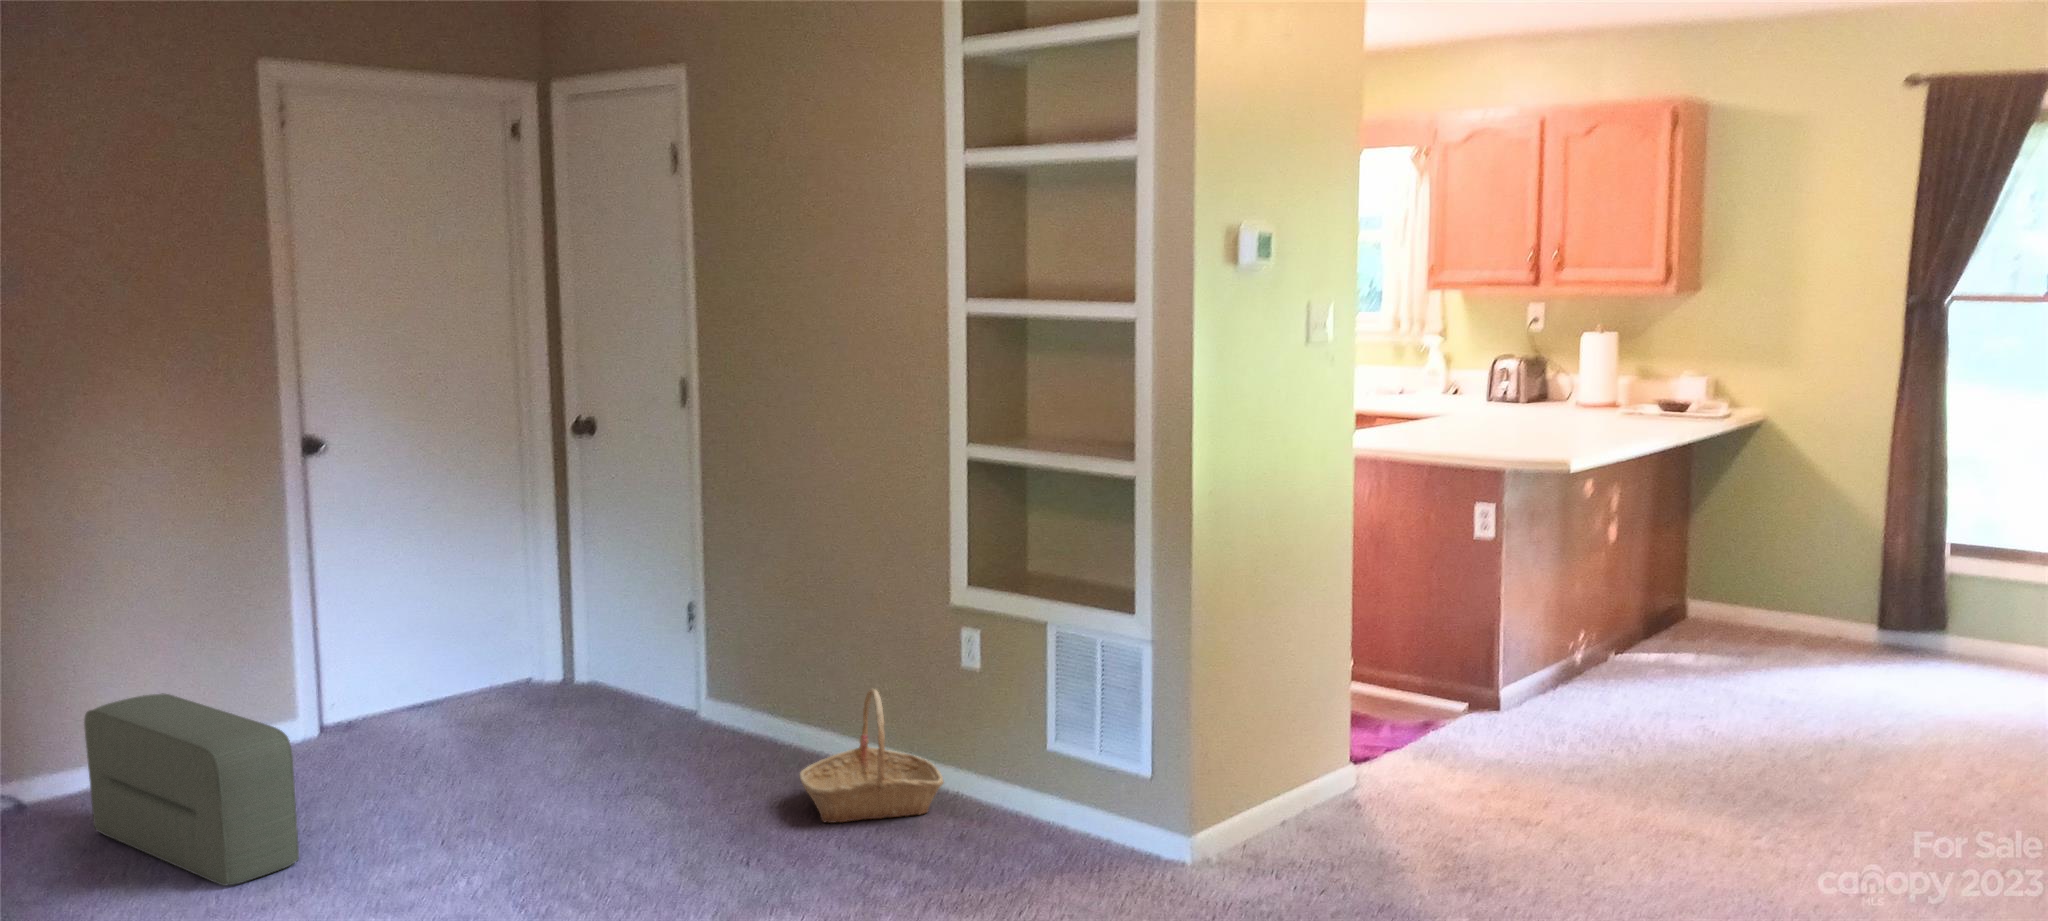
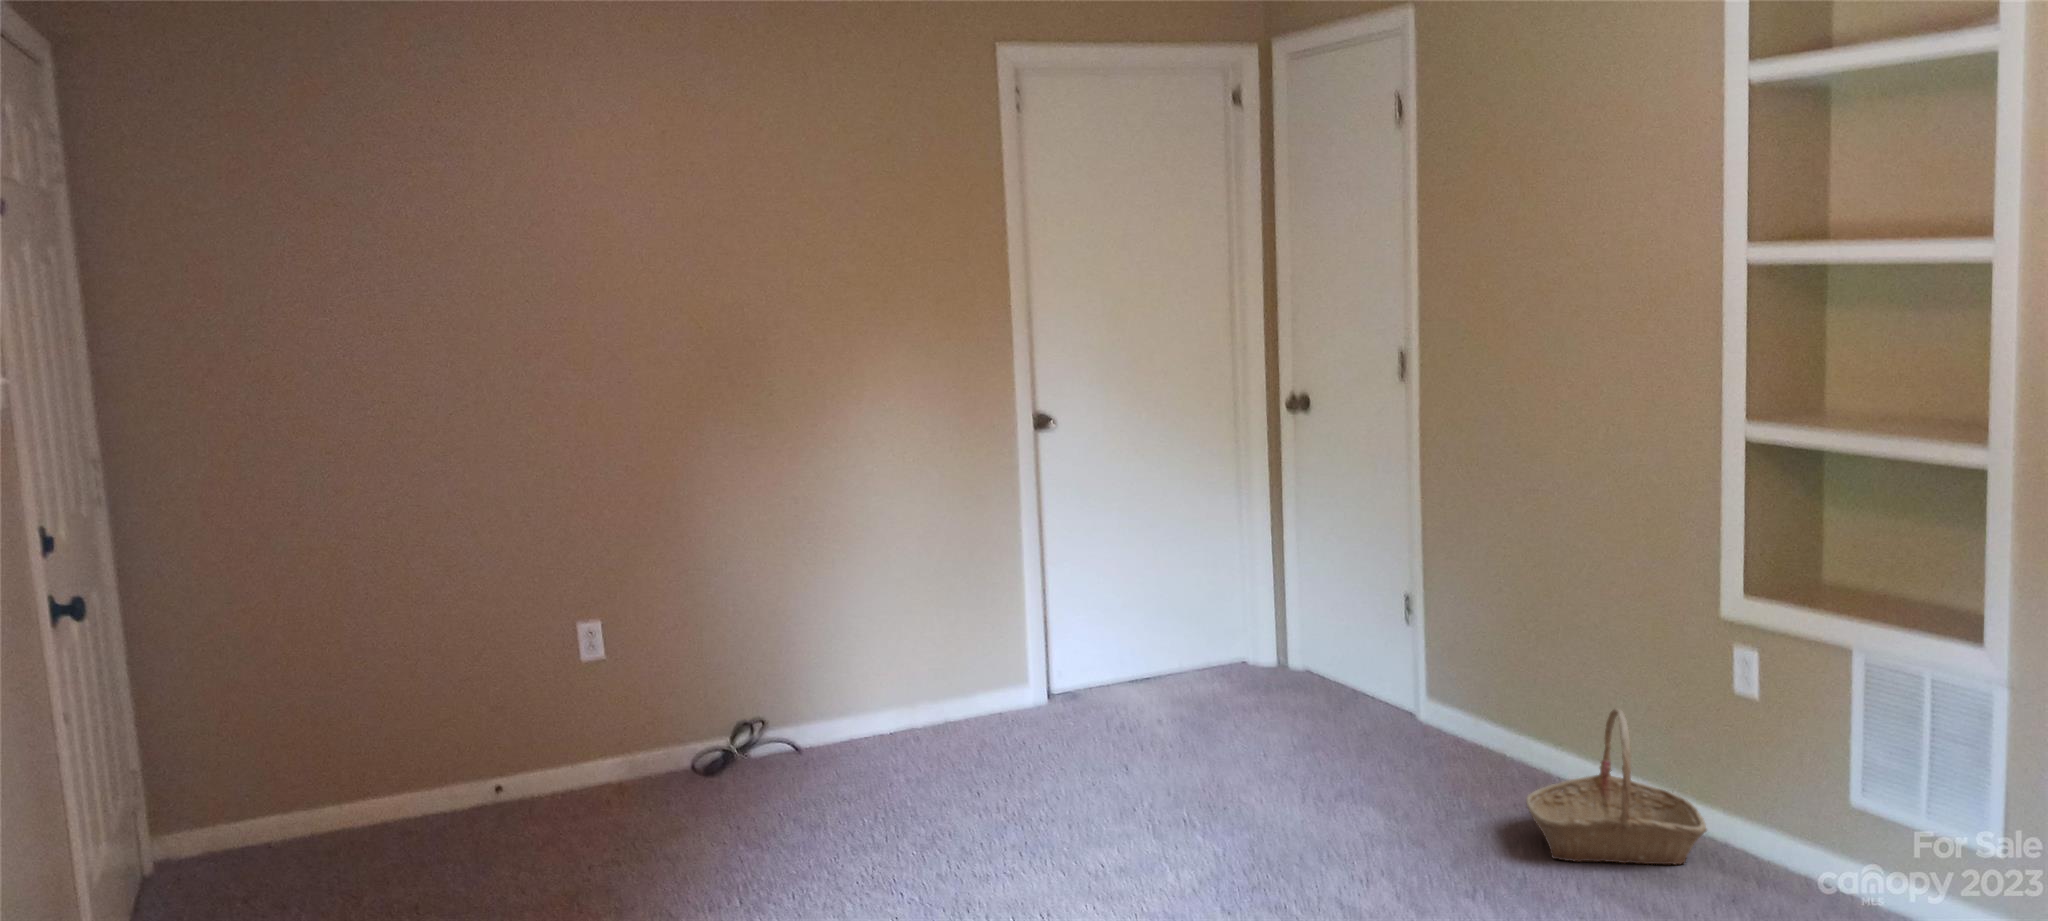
pouf: present [84,693,299,886] -> none [842,652,1012,844]

